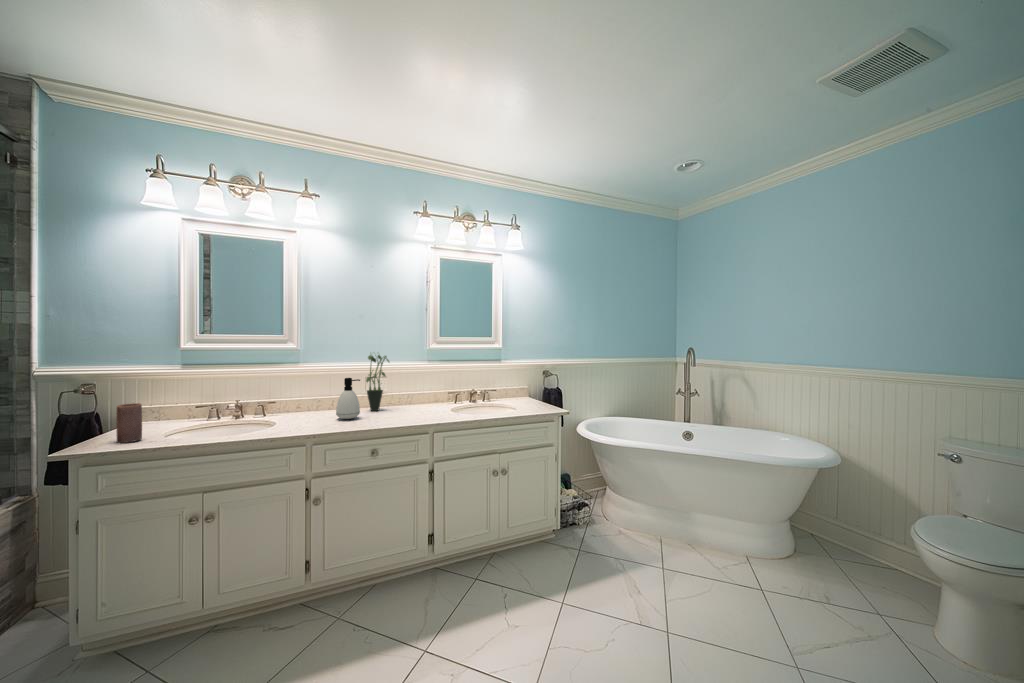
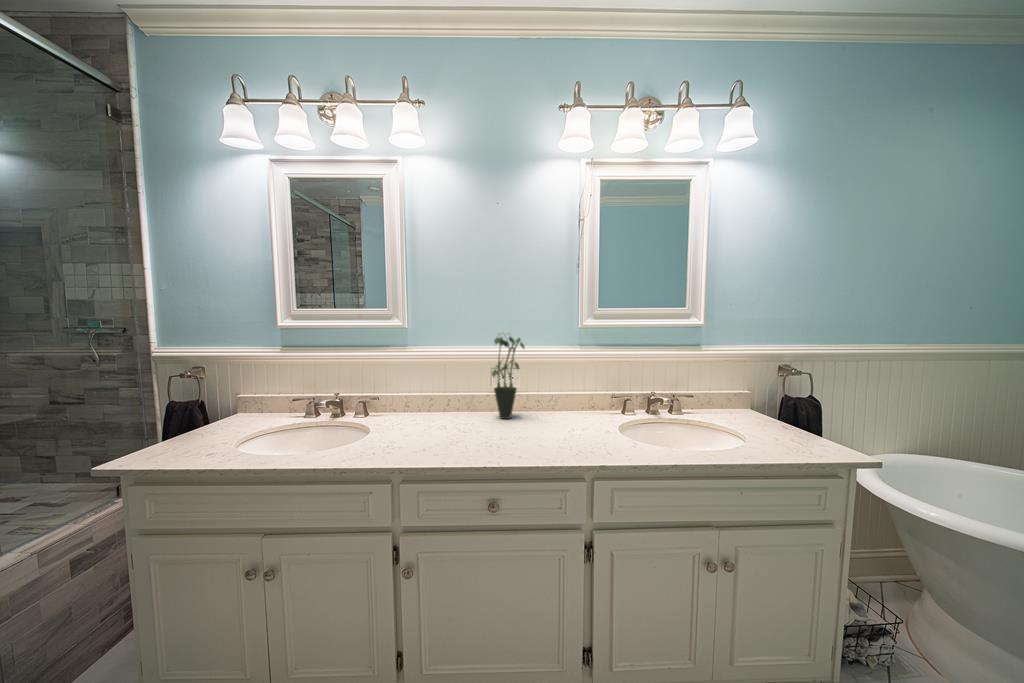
soap dispenser: present [336,378,360,419] -> none [445,372,479,435]
candle: present [116,403,142,443] -> none [166,402,203,456]

